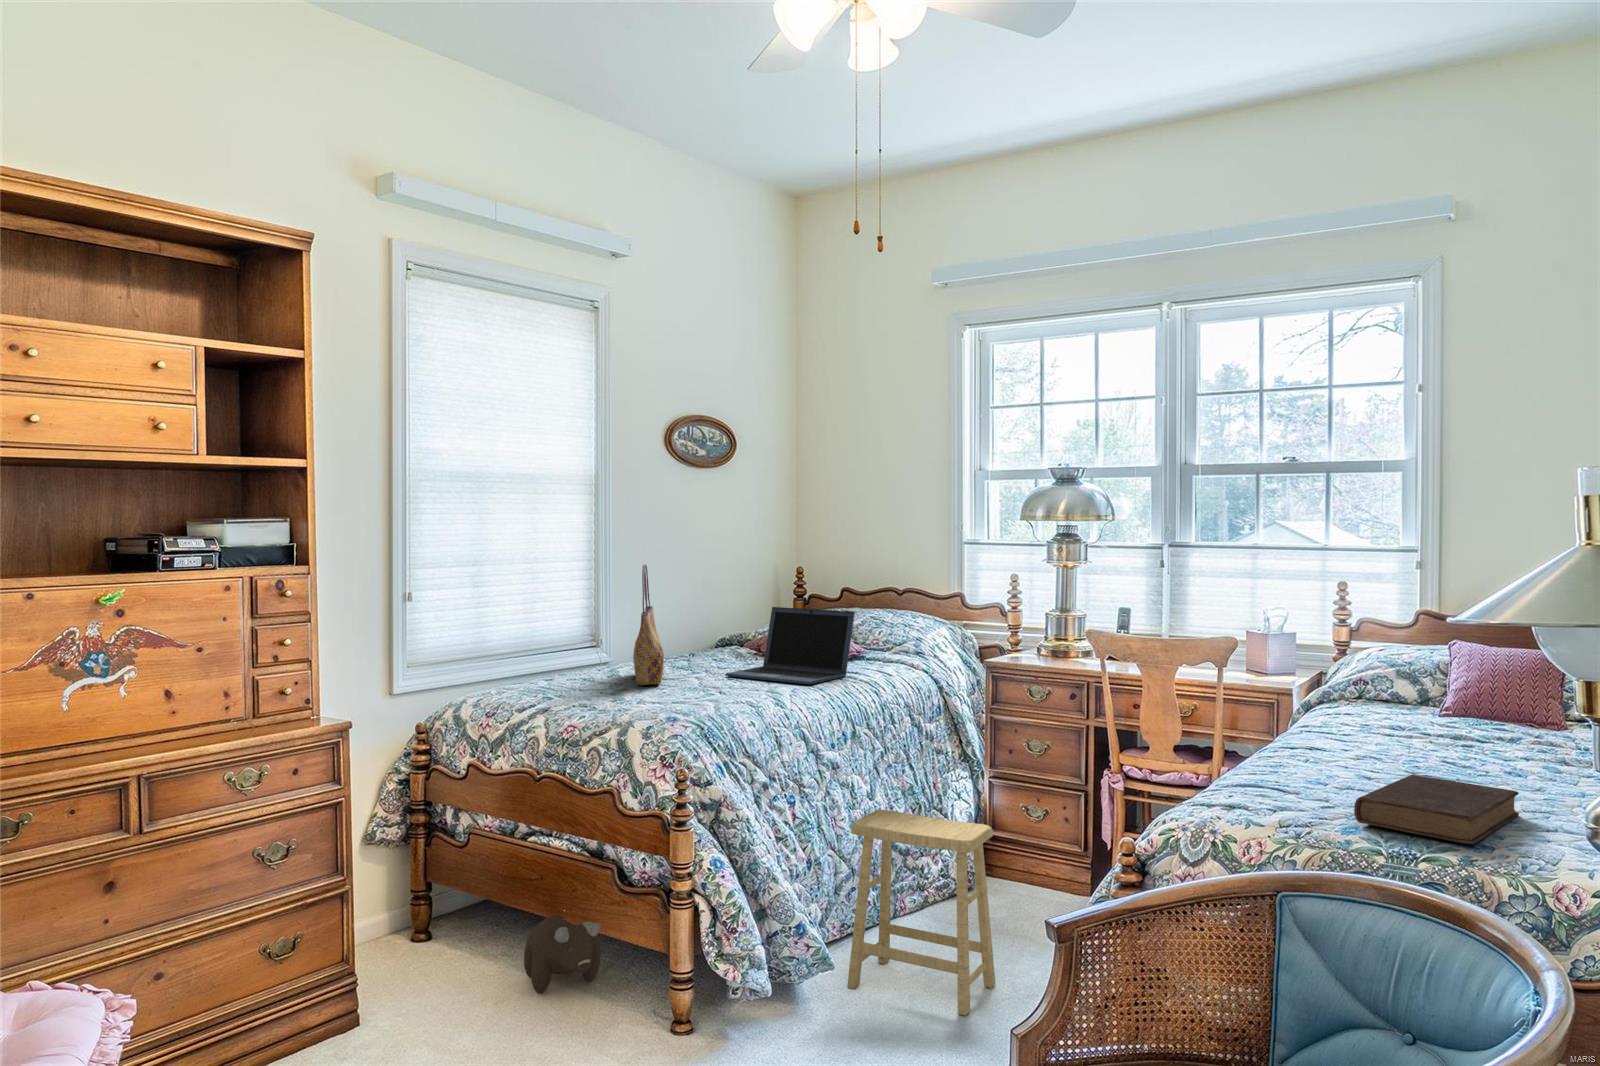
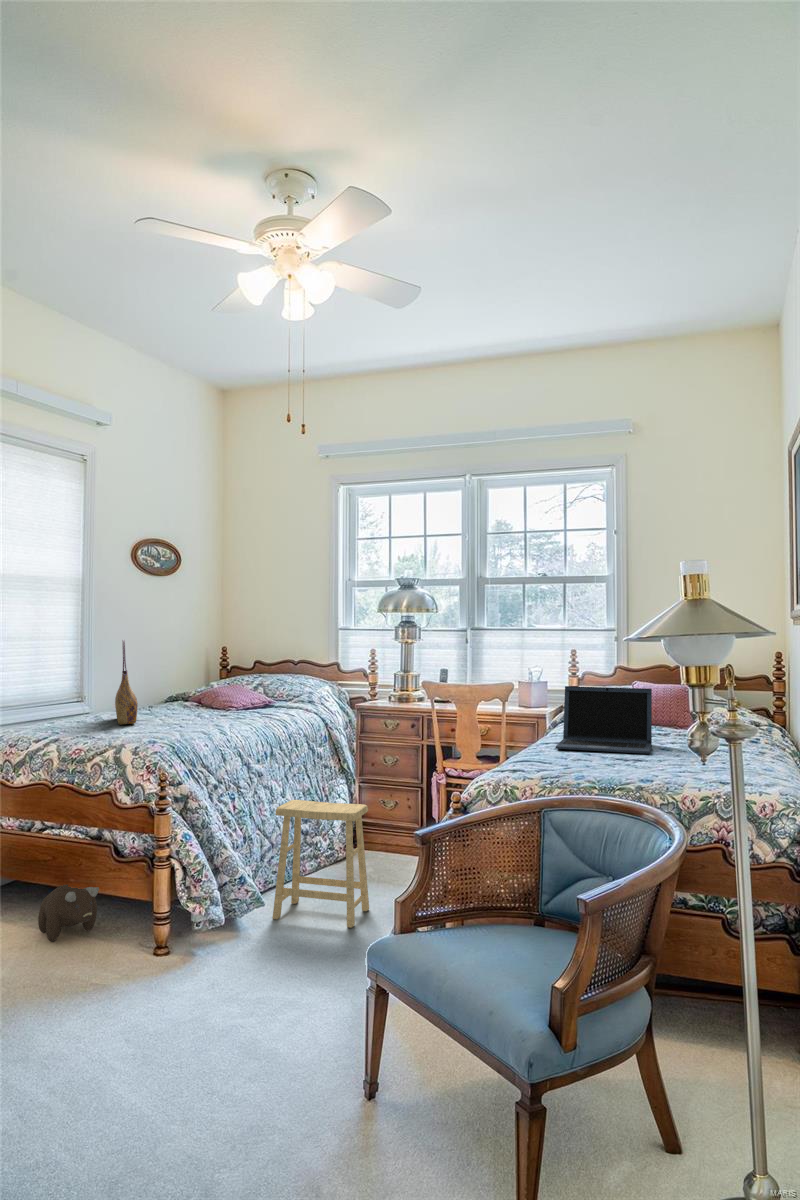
laptop: present [726,607,855,684] -> present [556,686,652,754]
book: present [1354,774,1519,845] -> none [582,749,666,780]

